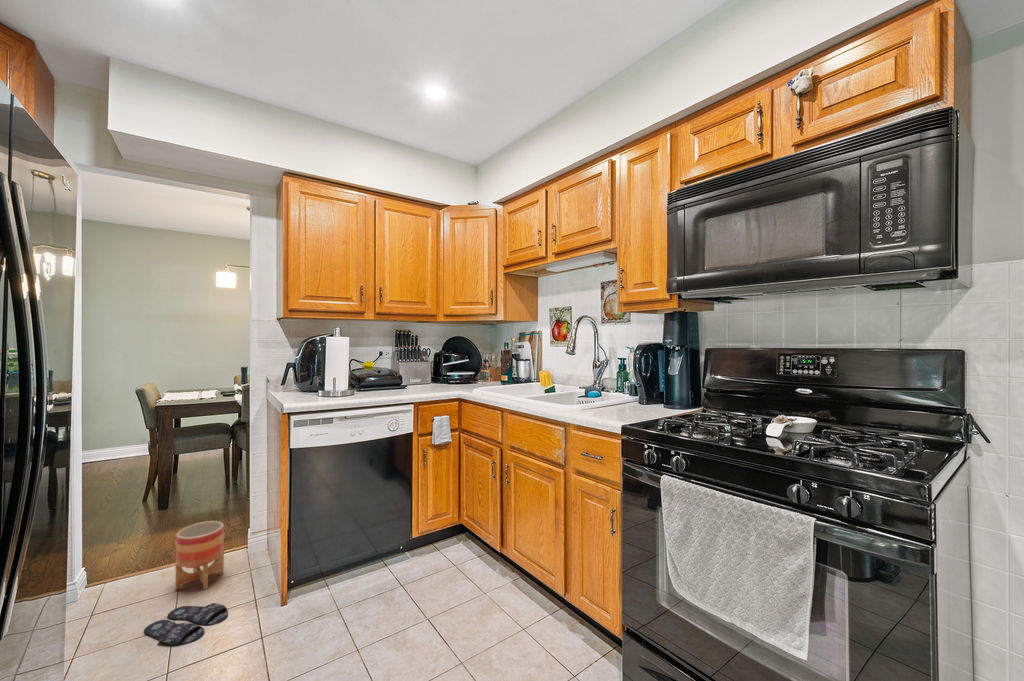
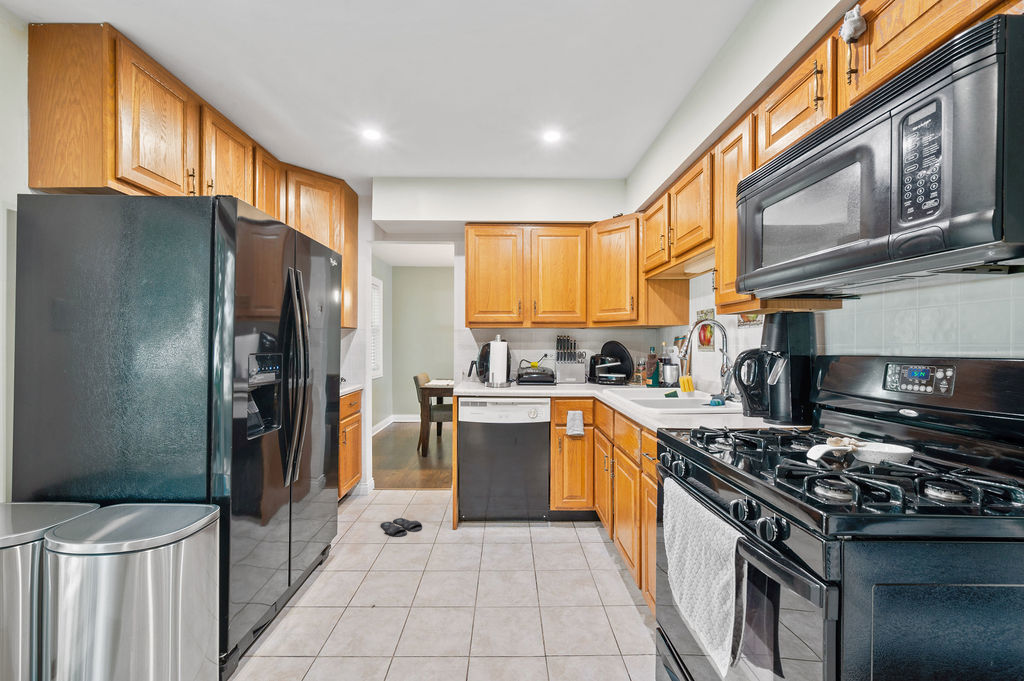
planter: present [175,521,224,590] -> none [402,469,429,513]

